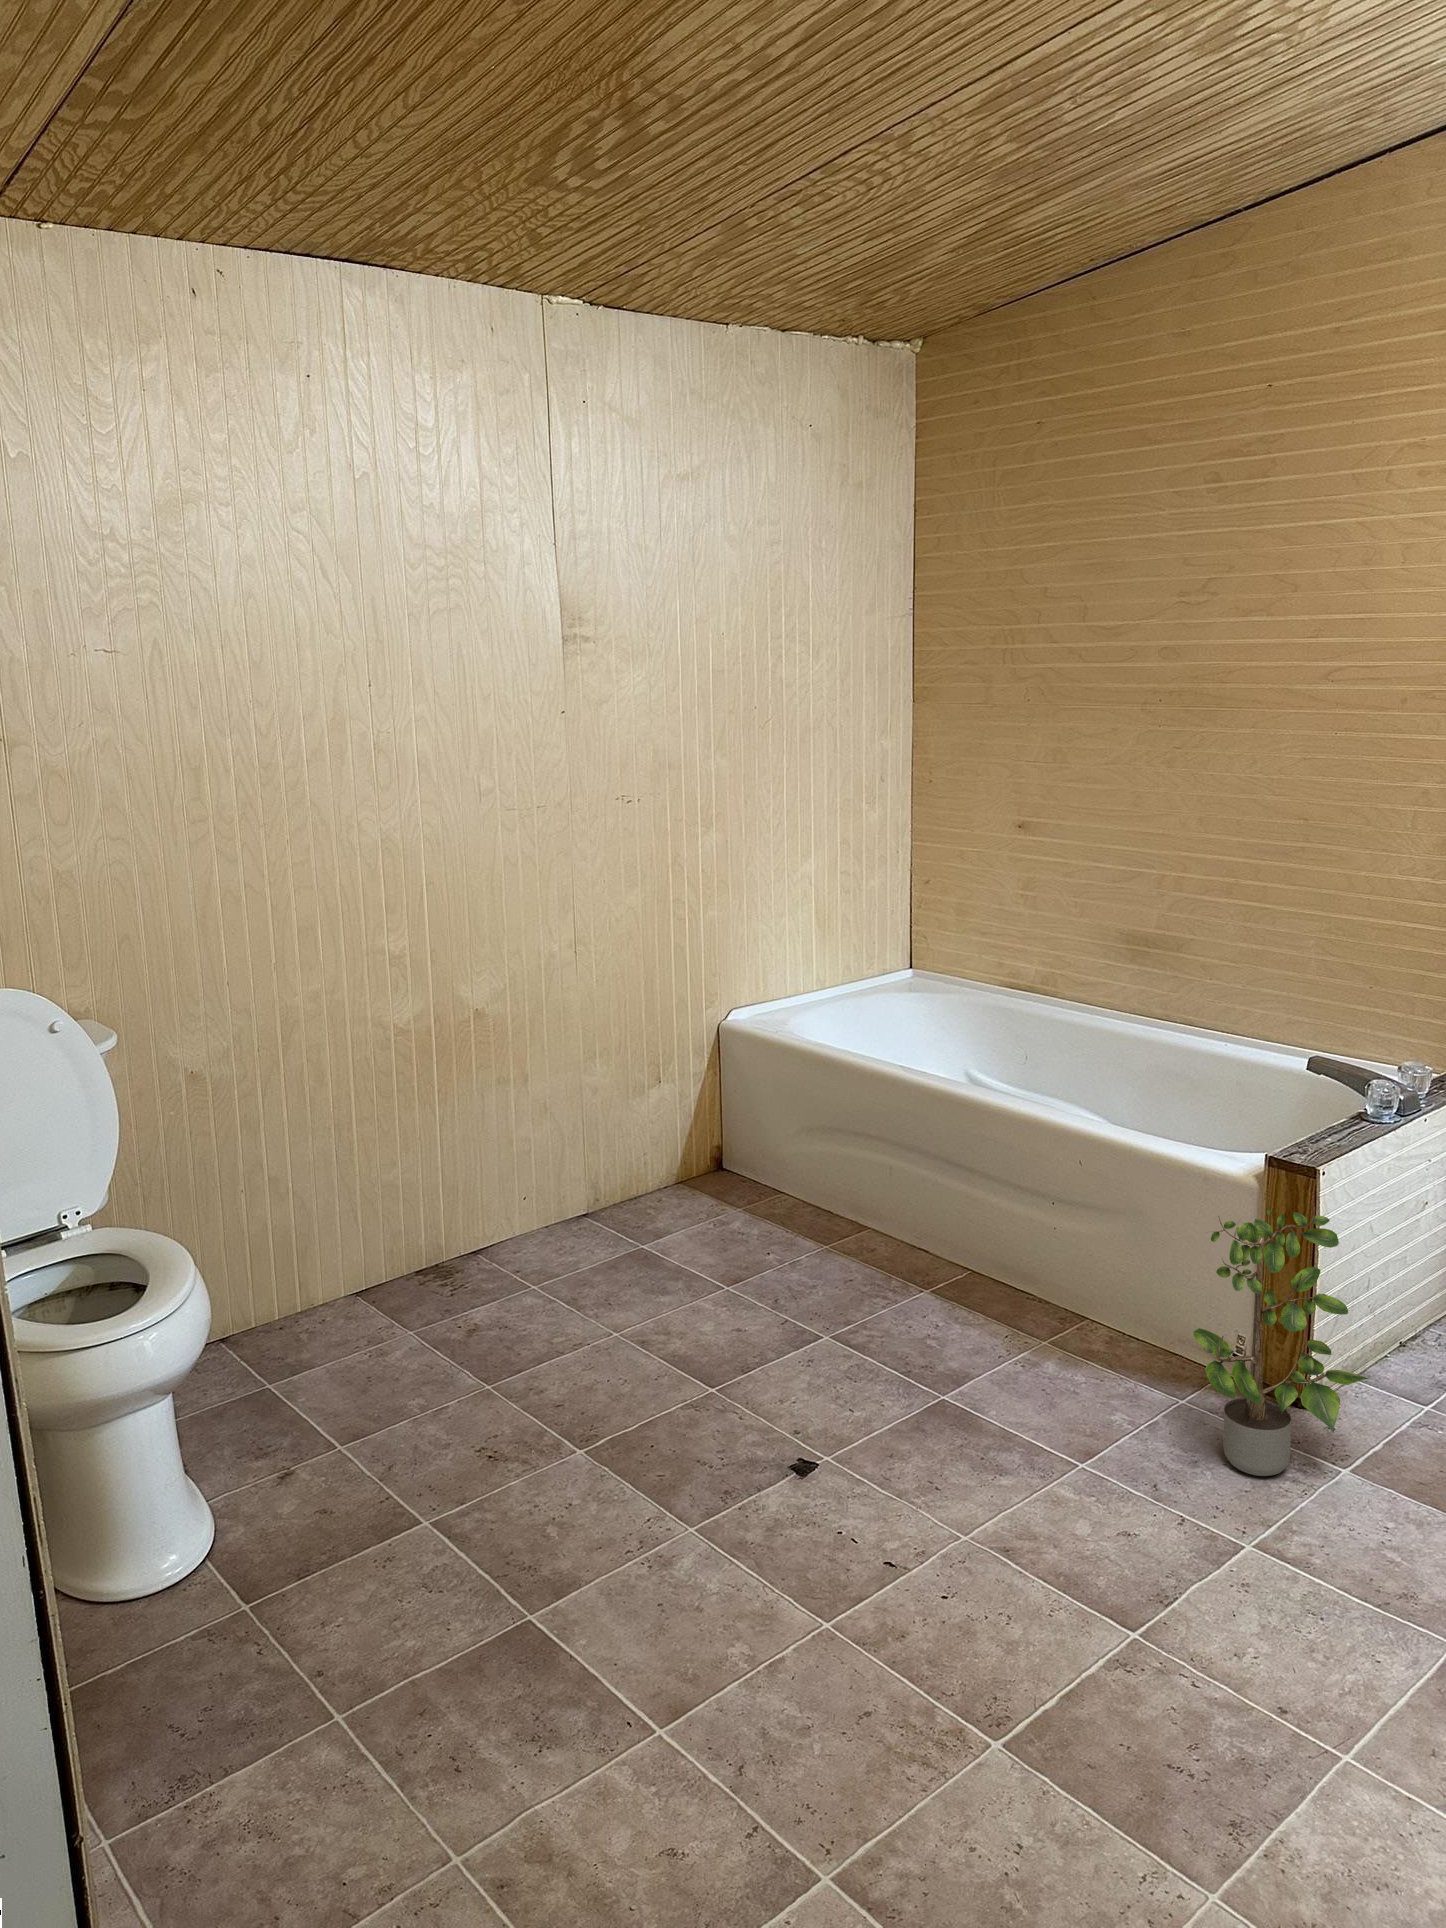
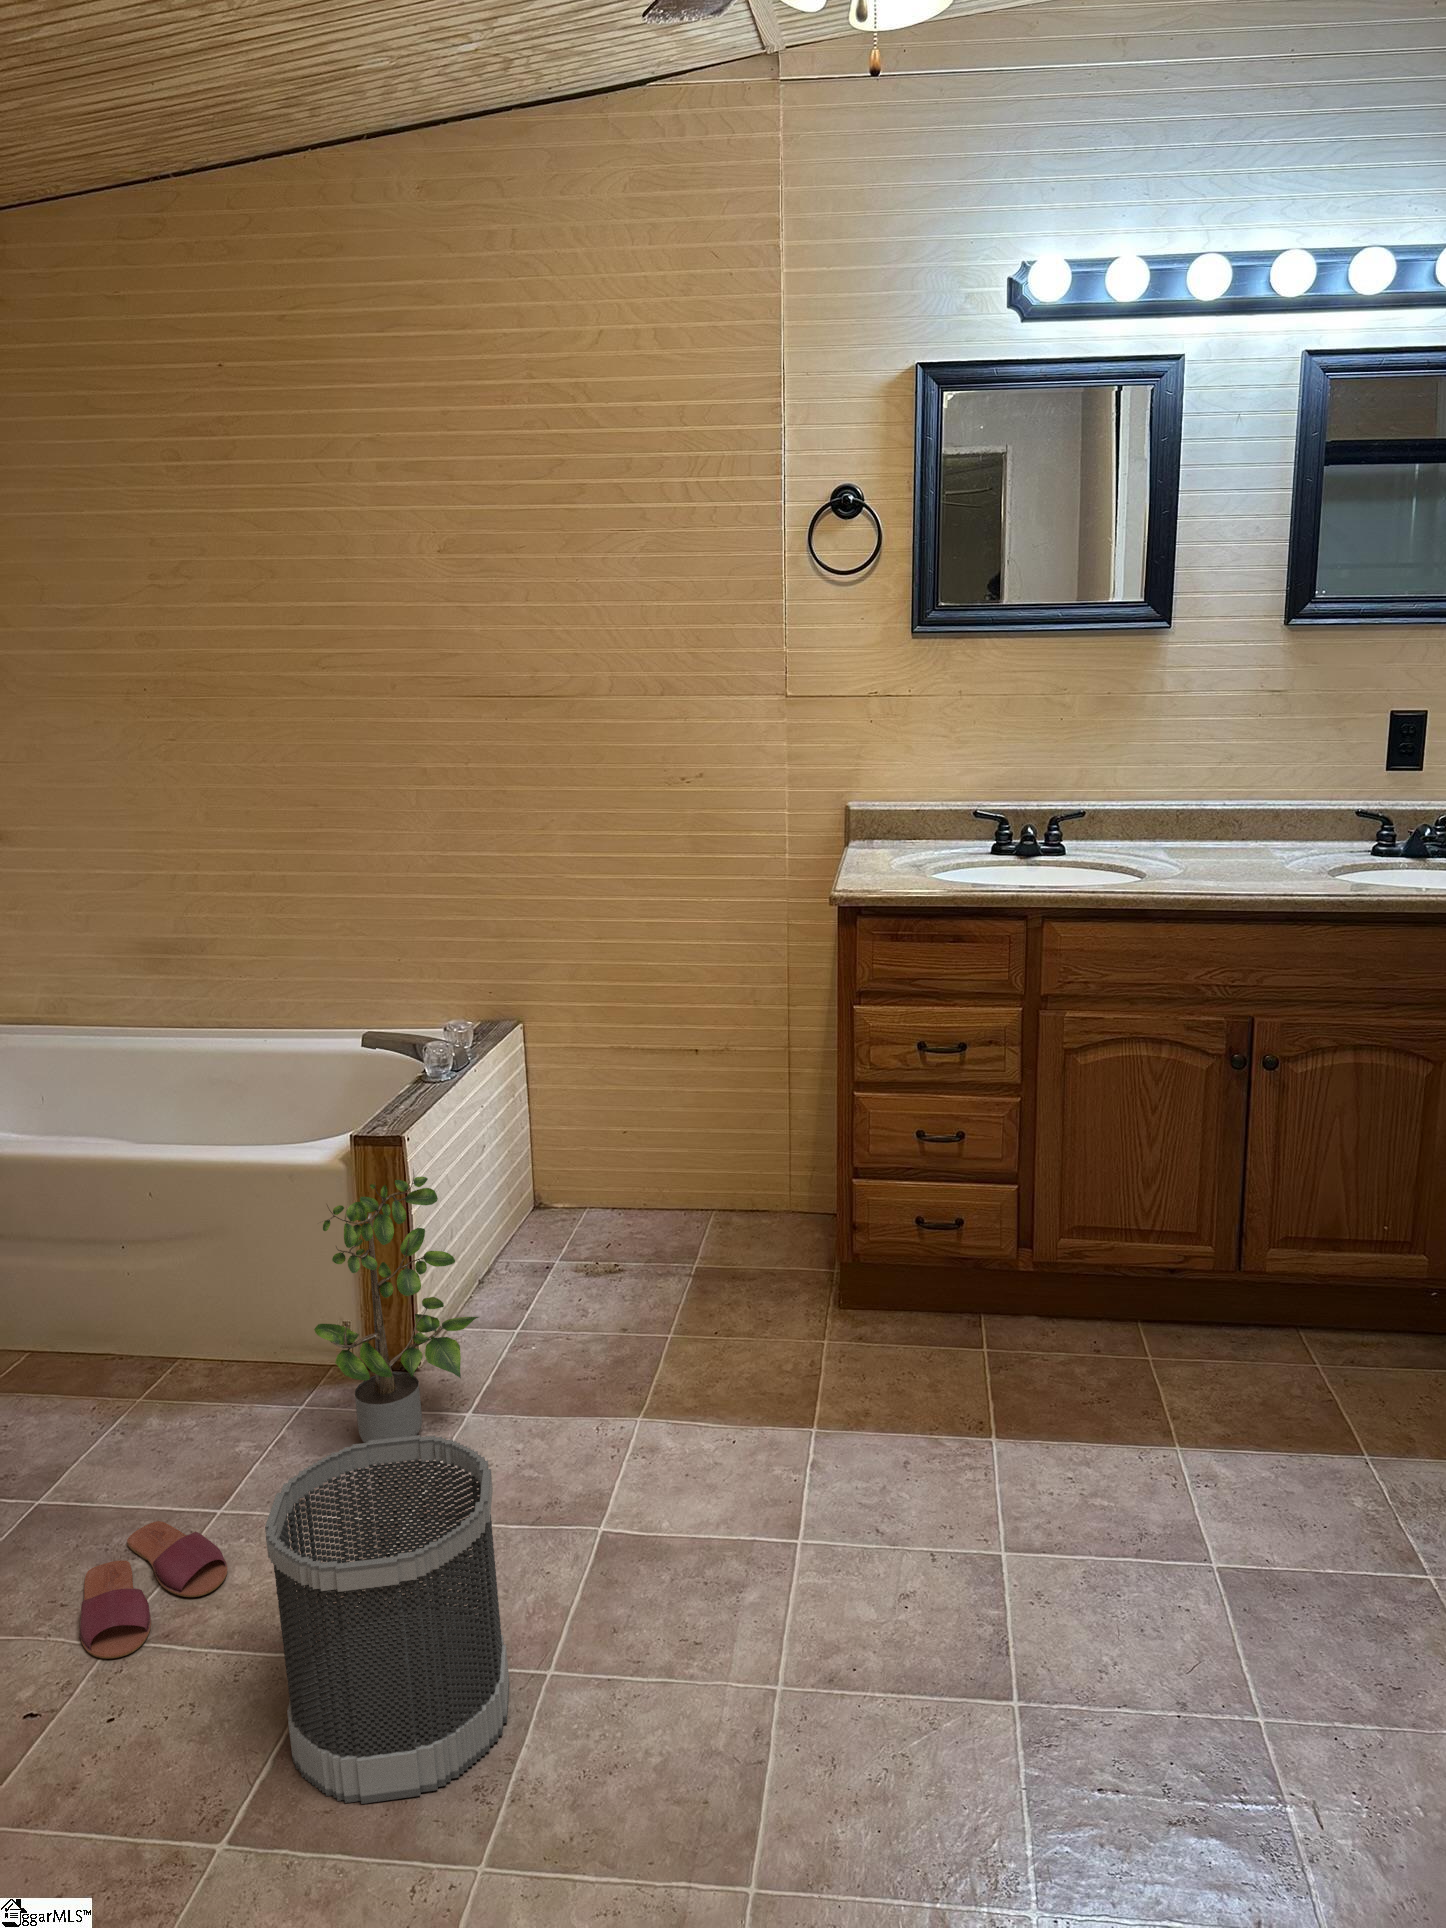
wastebasket: none [1076,1448,1305,1807] -> present [265,1435,509,1804]
slippers: none [943,1449,1072,1548] -> present [80,1521,228,1659]

